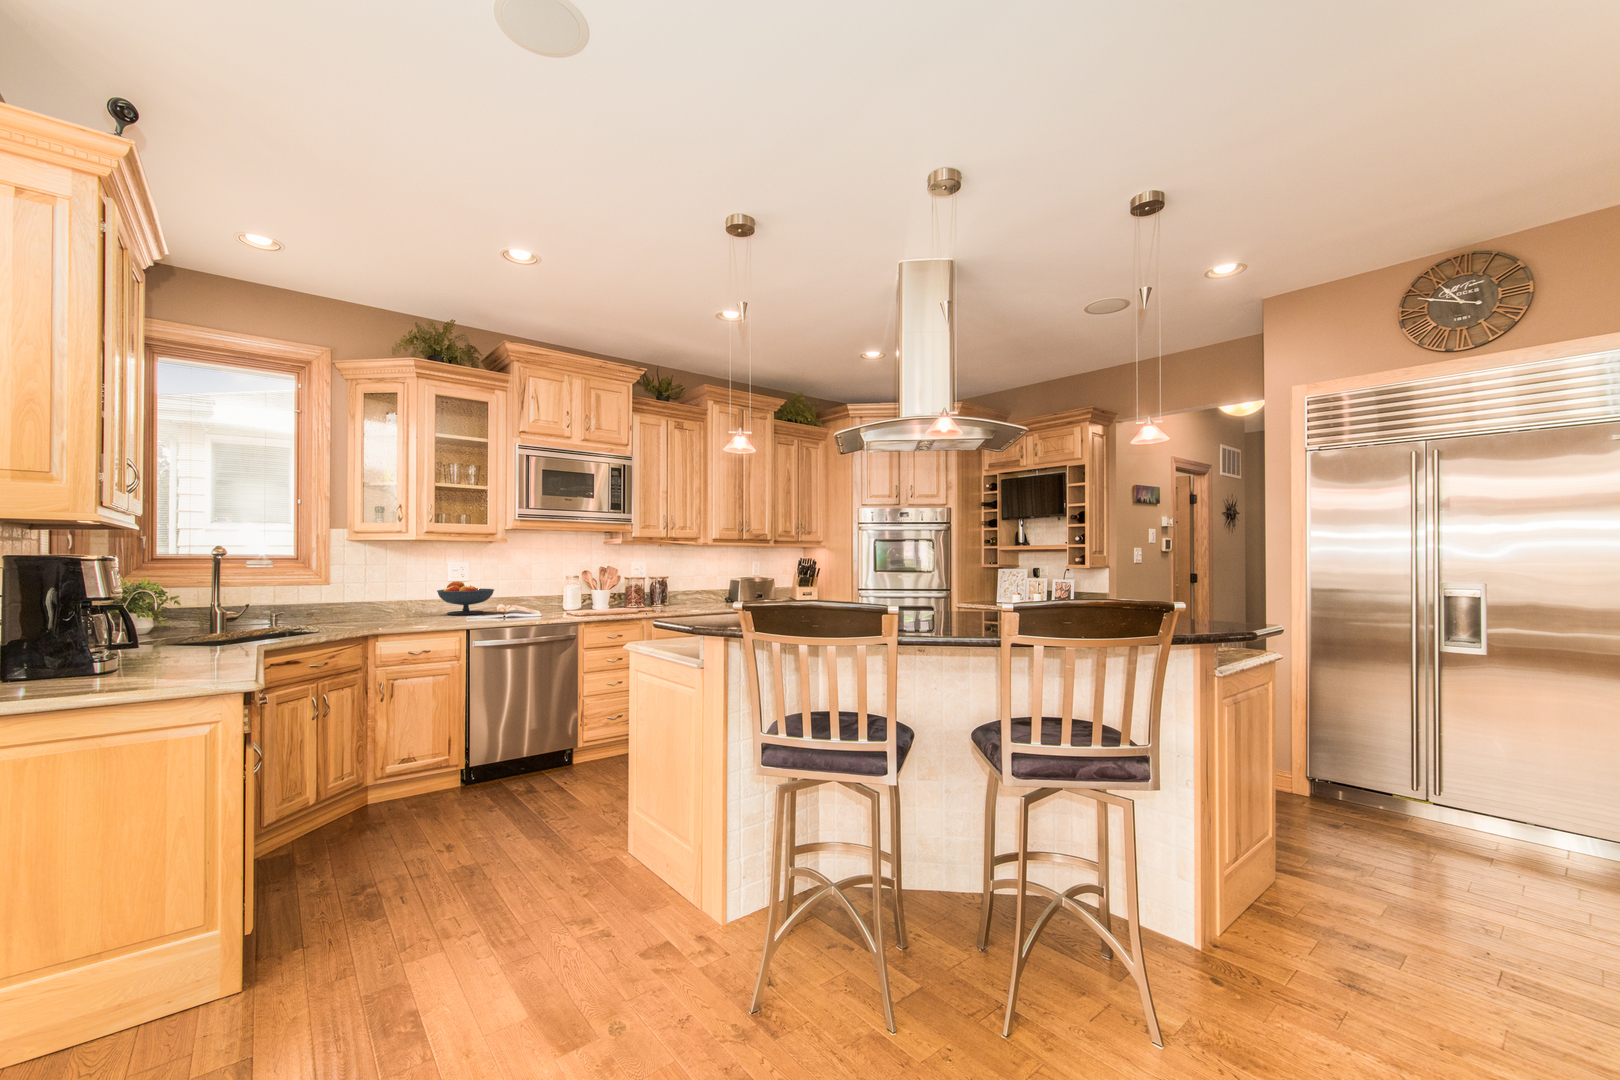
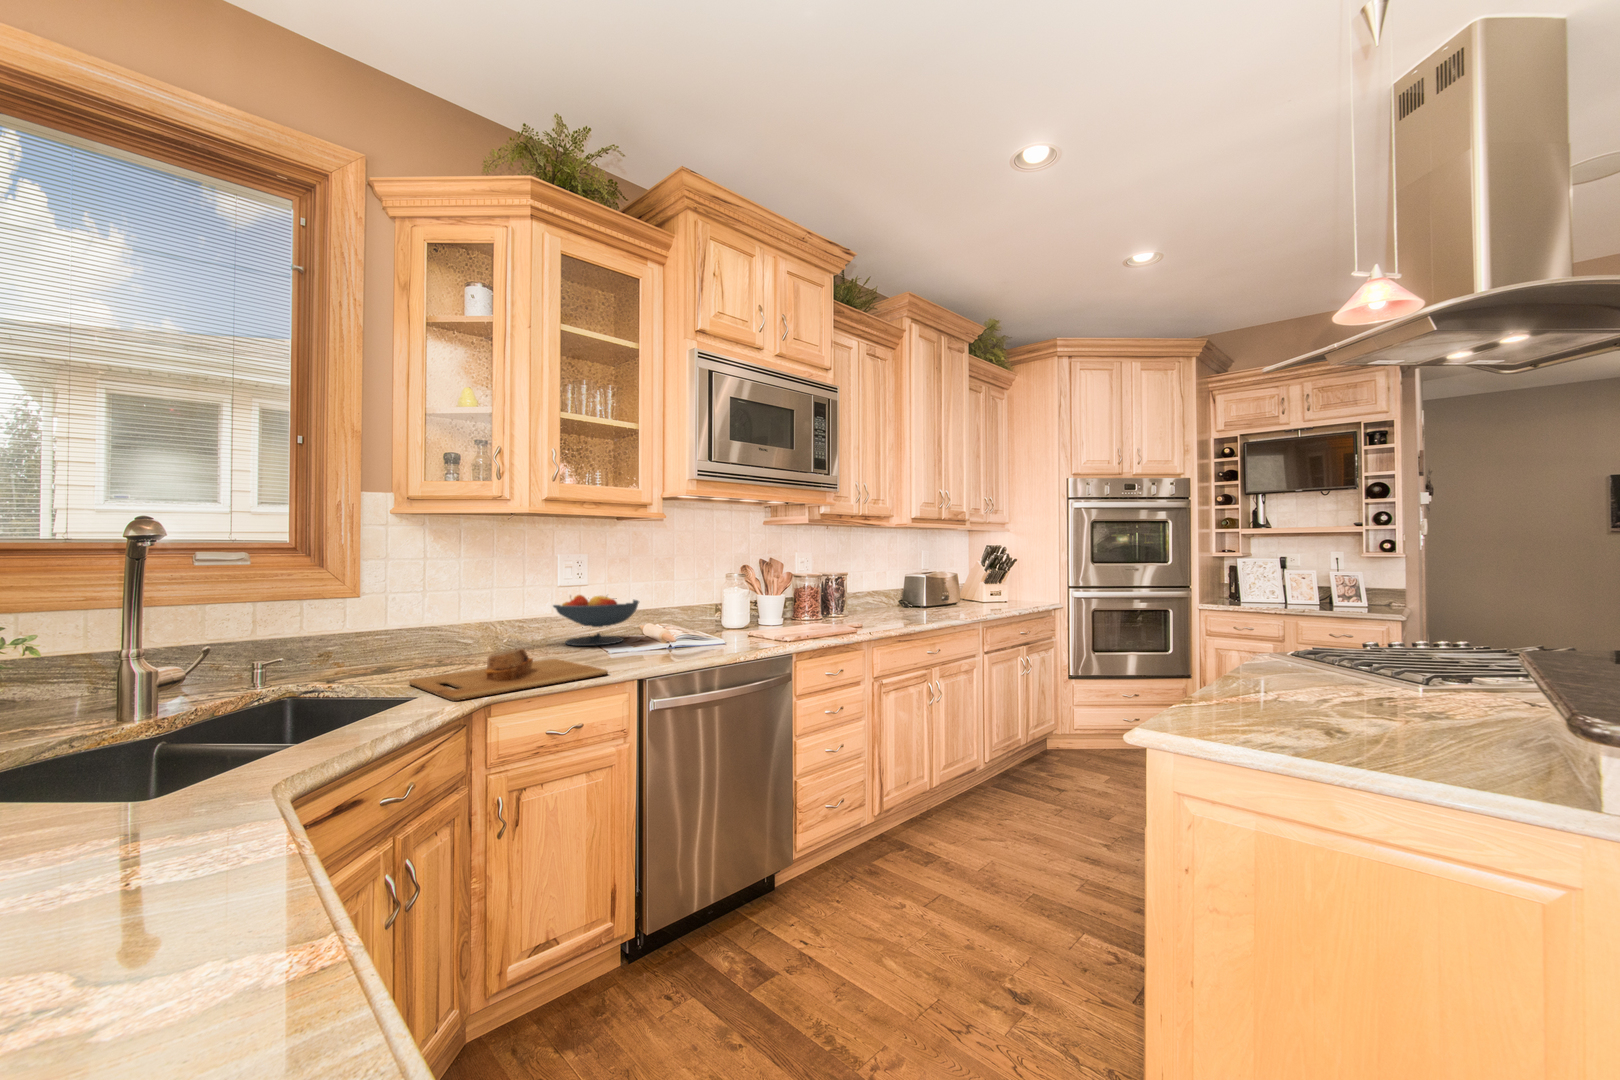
cutting board: none [340,610,439,630] -> present [409,649,608,701]

